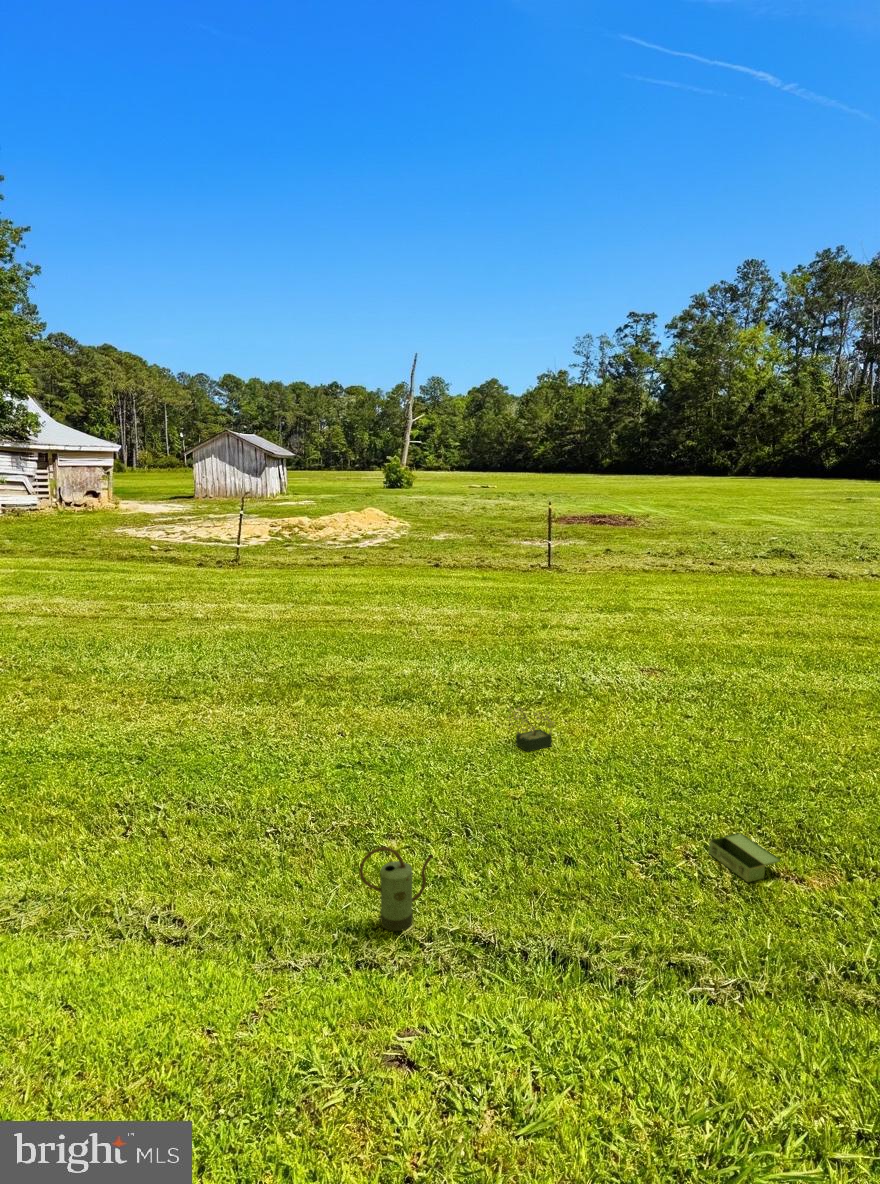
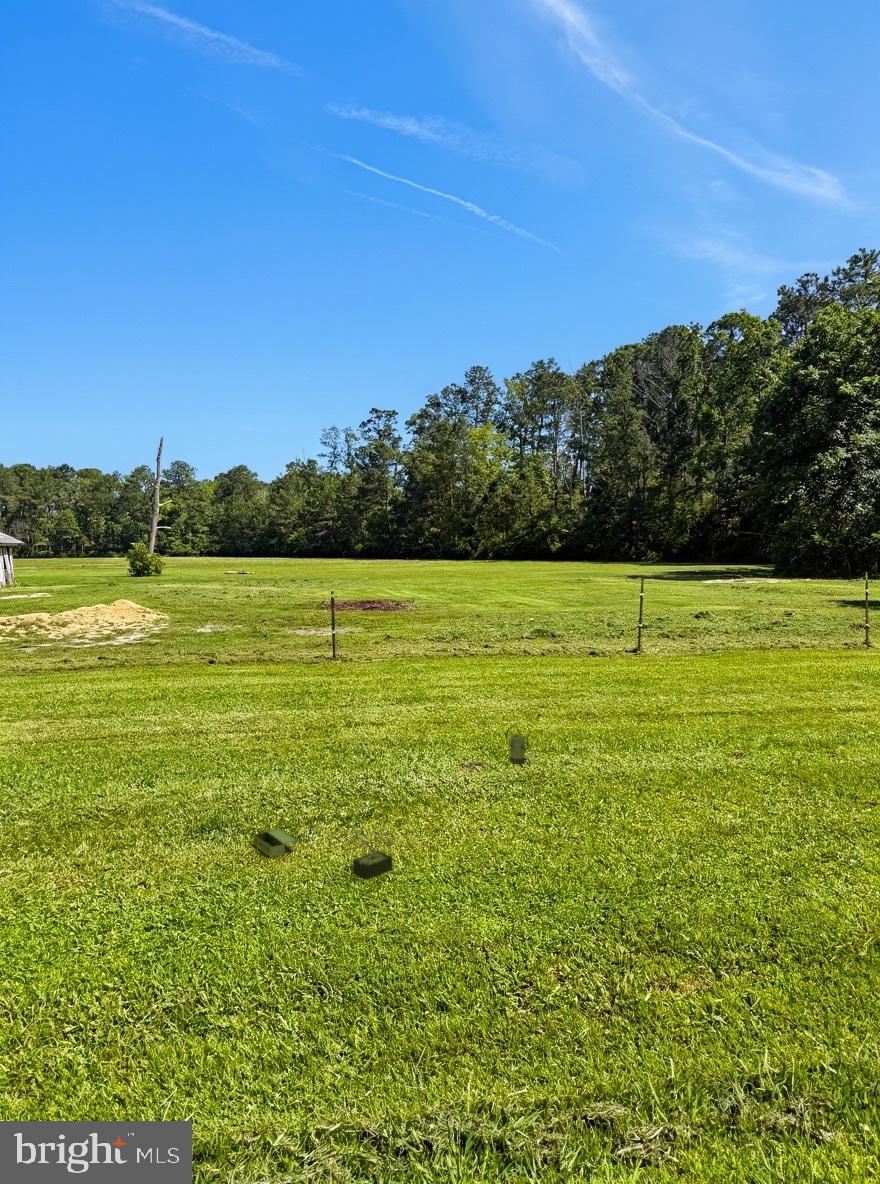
toolbox: present [709,833,780,882] -> present [253,828,297,858]
watering can: present [359,847,433,931] -> present [505,726,530,764]

